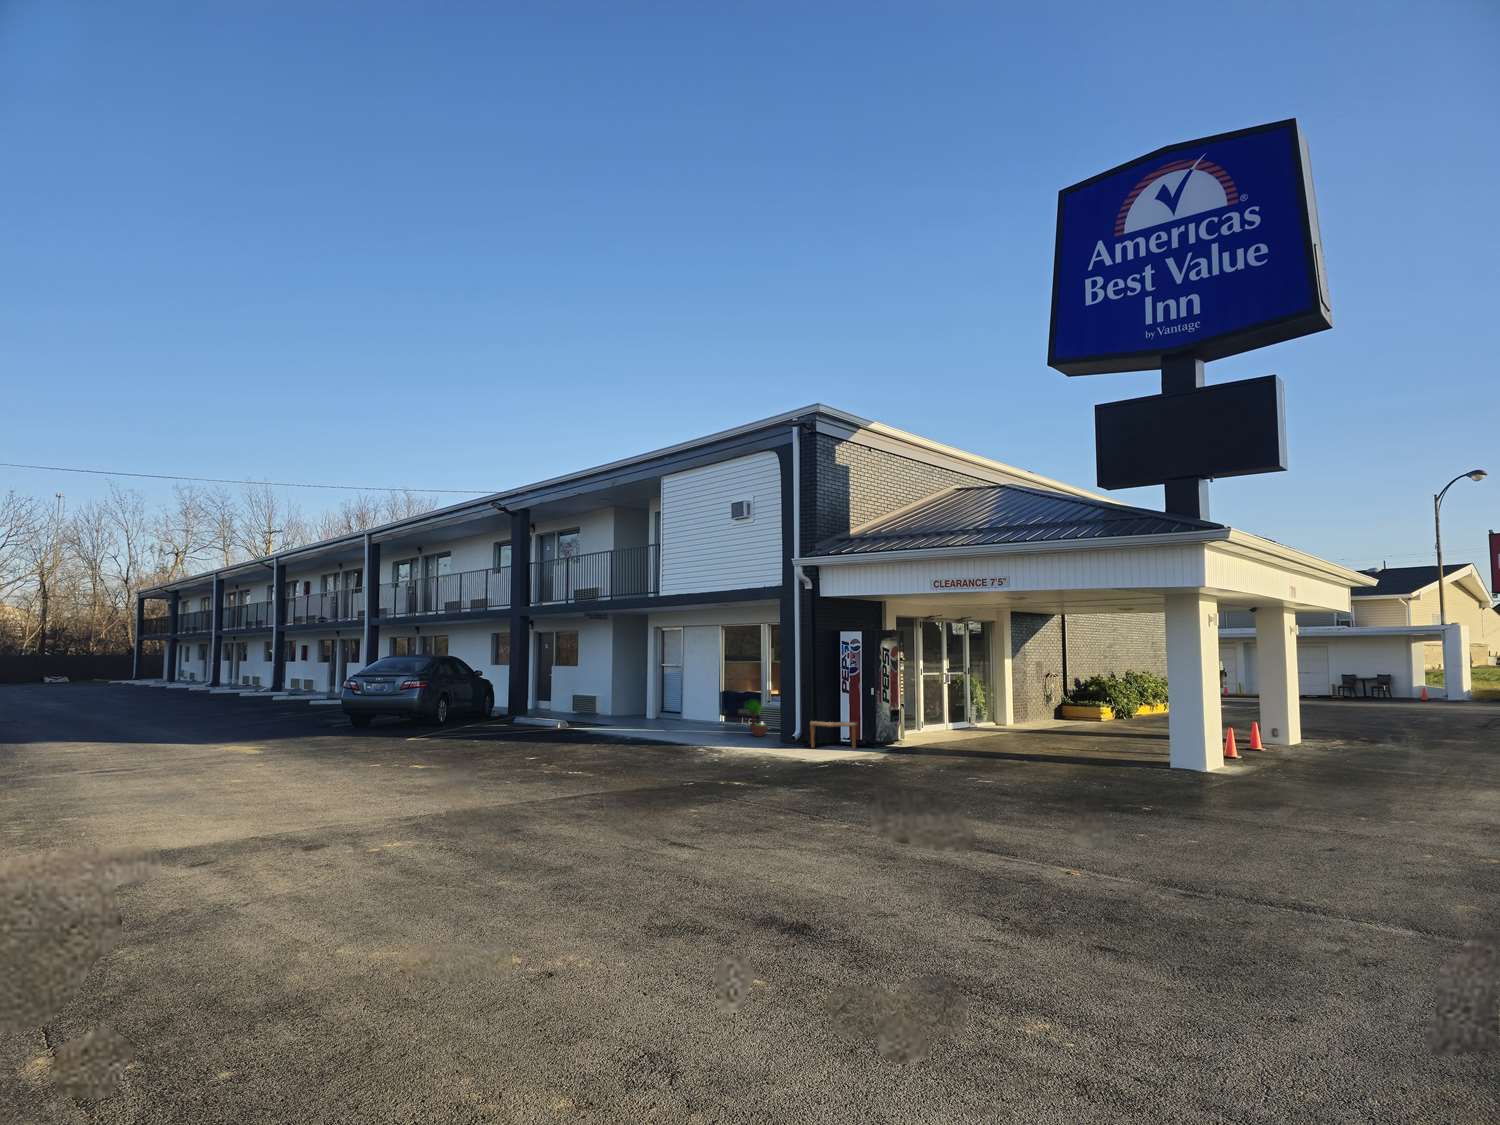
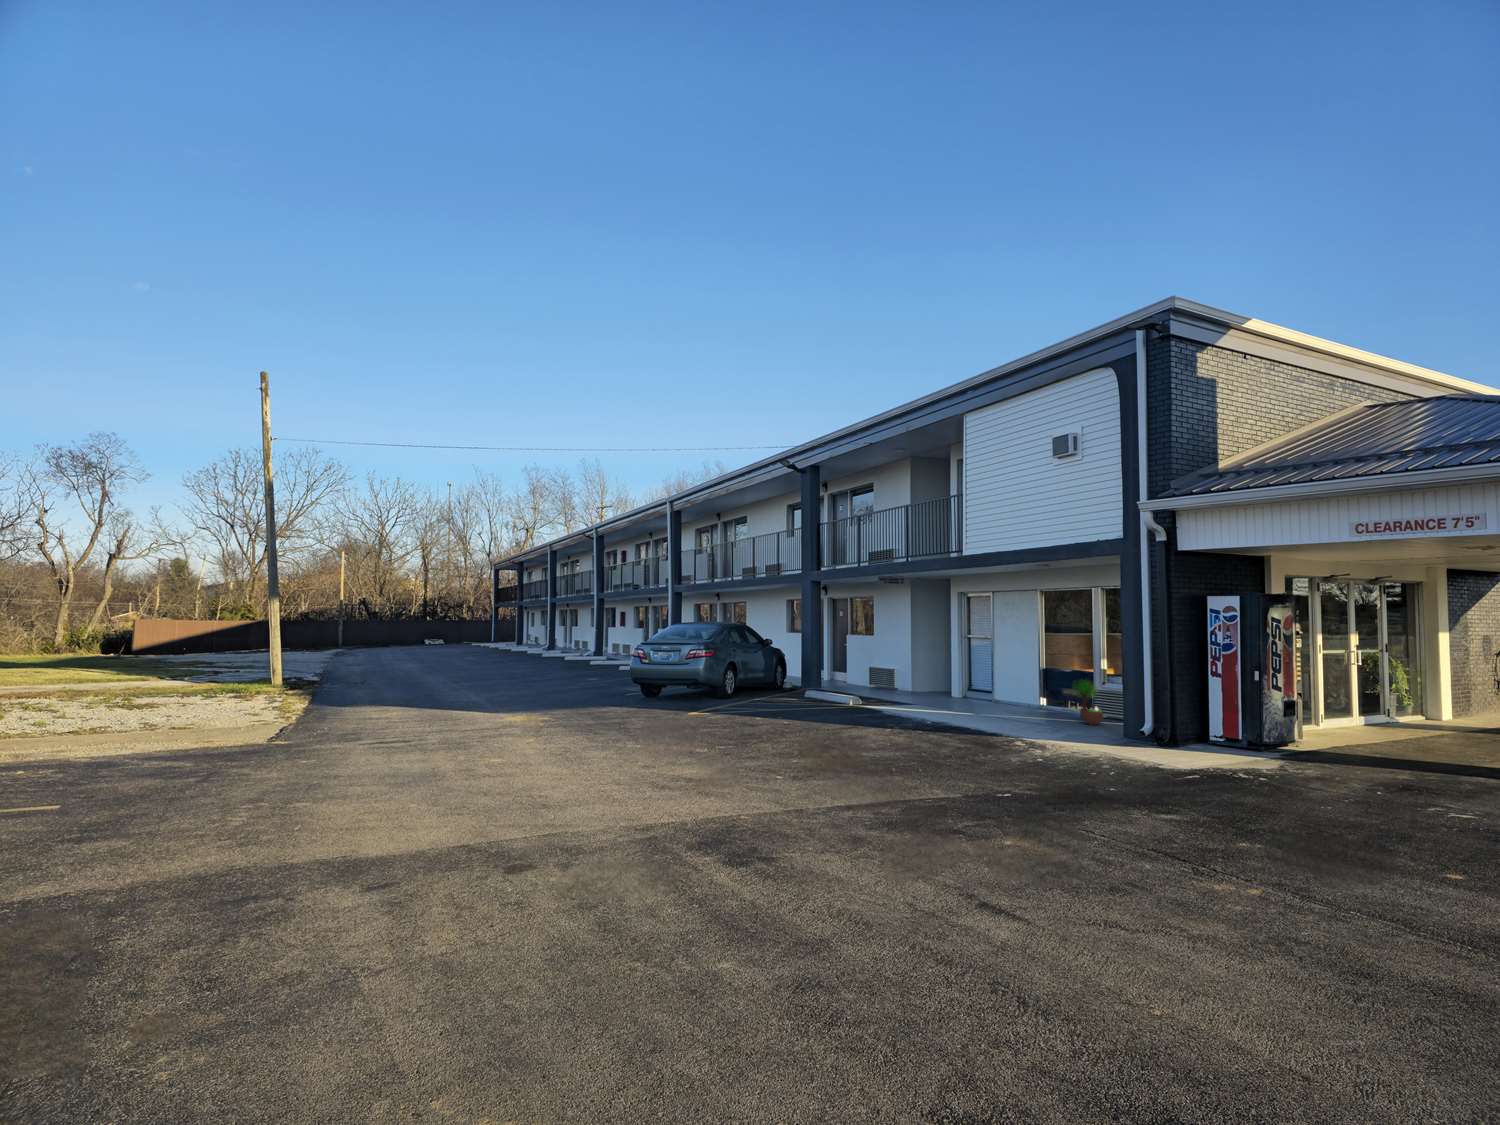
bench: present [810,721,858,749] -> none [1166,711,1235,751]

